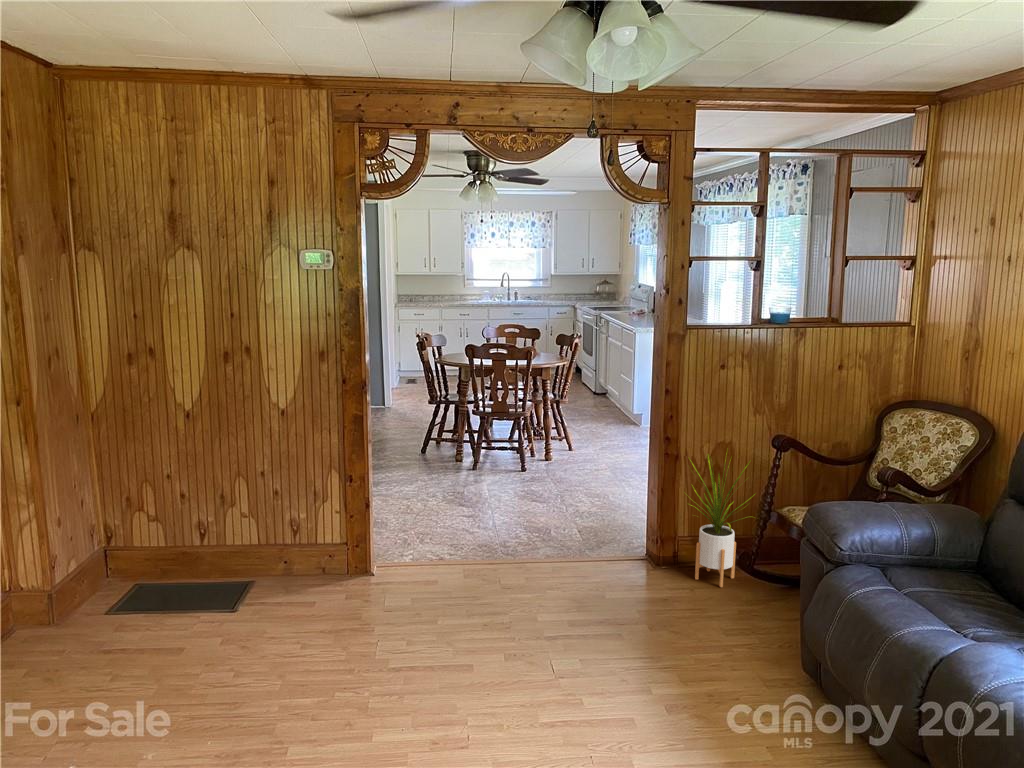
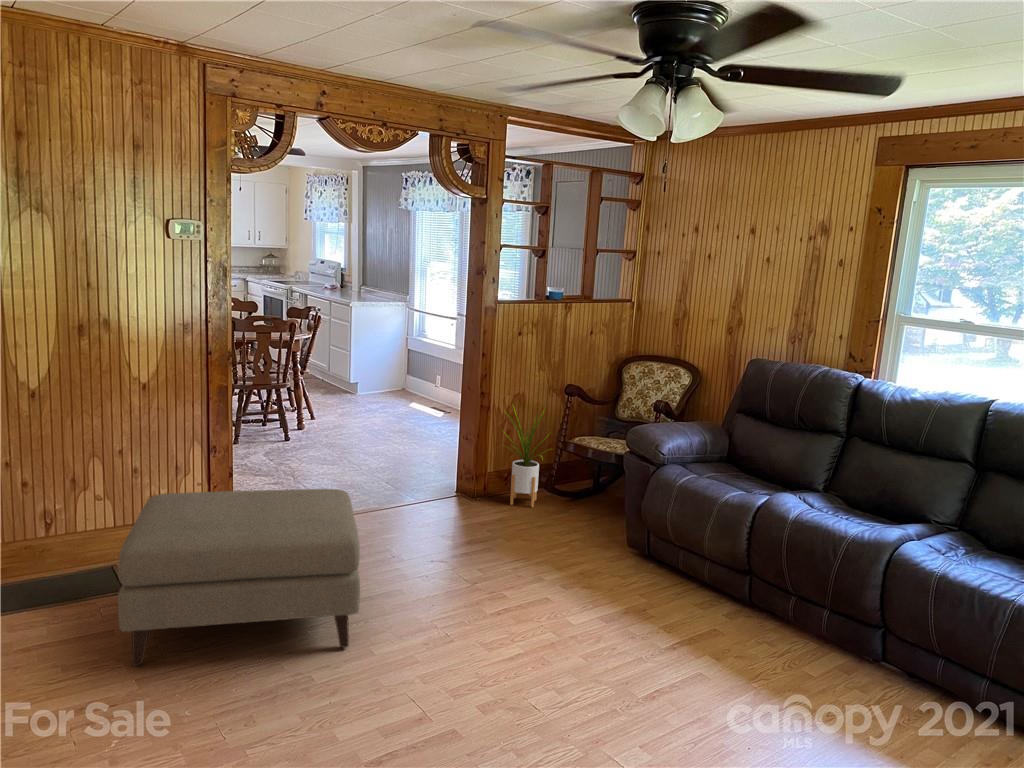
ottoman: none [141,521,424,730] -> present [118,489,360,666]

